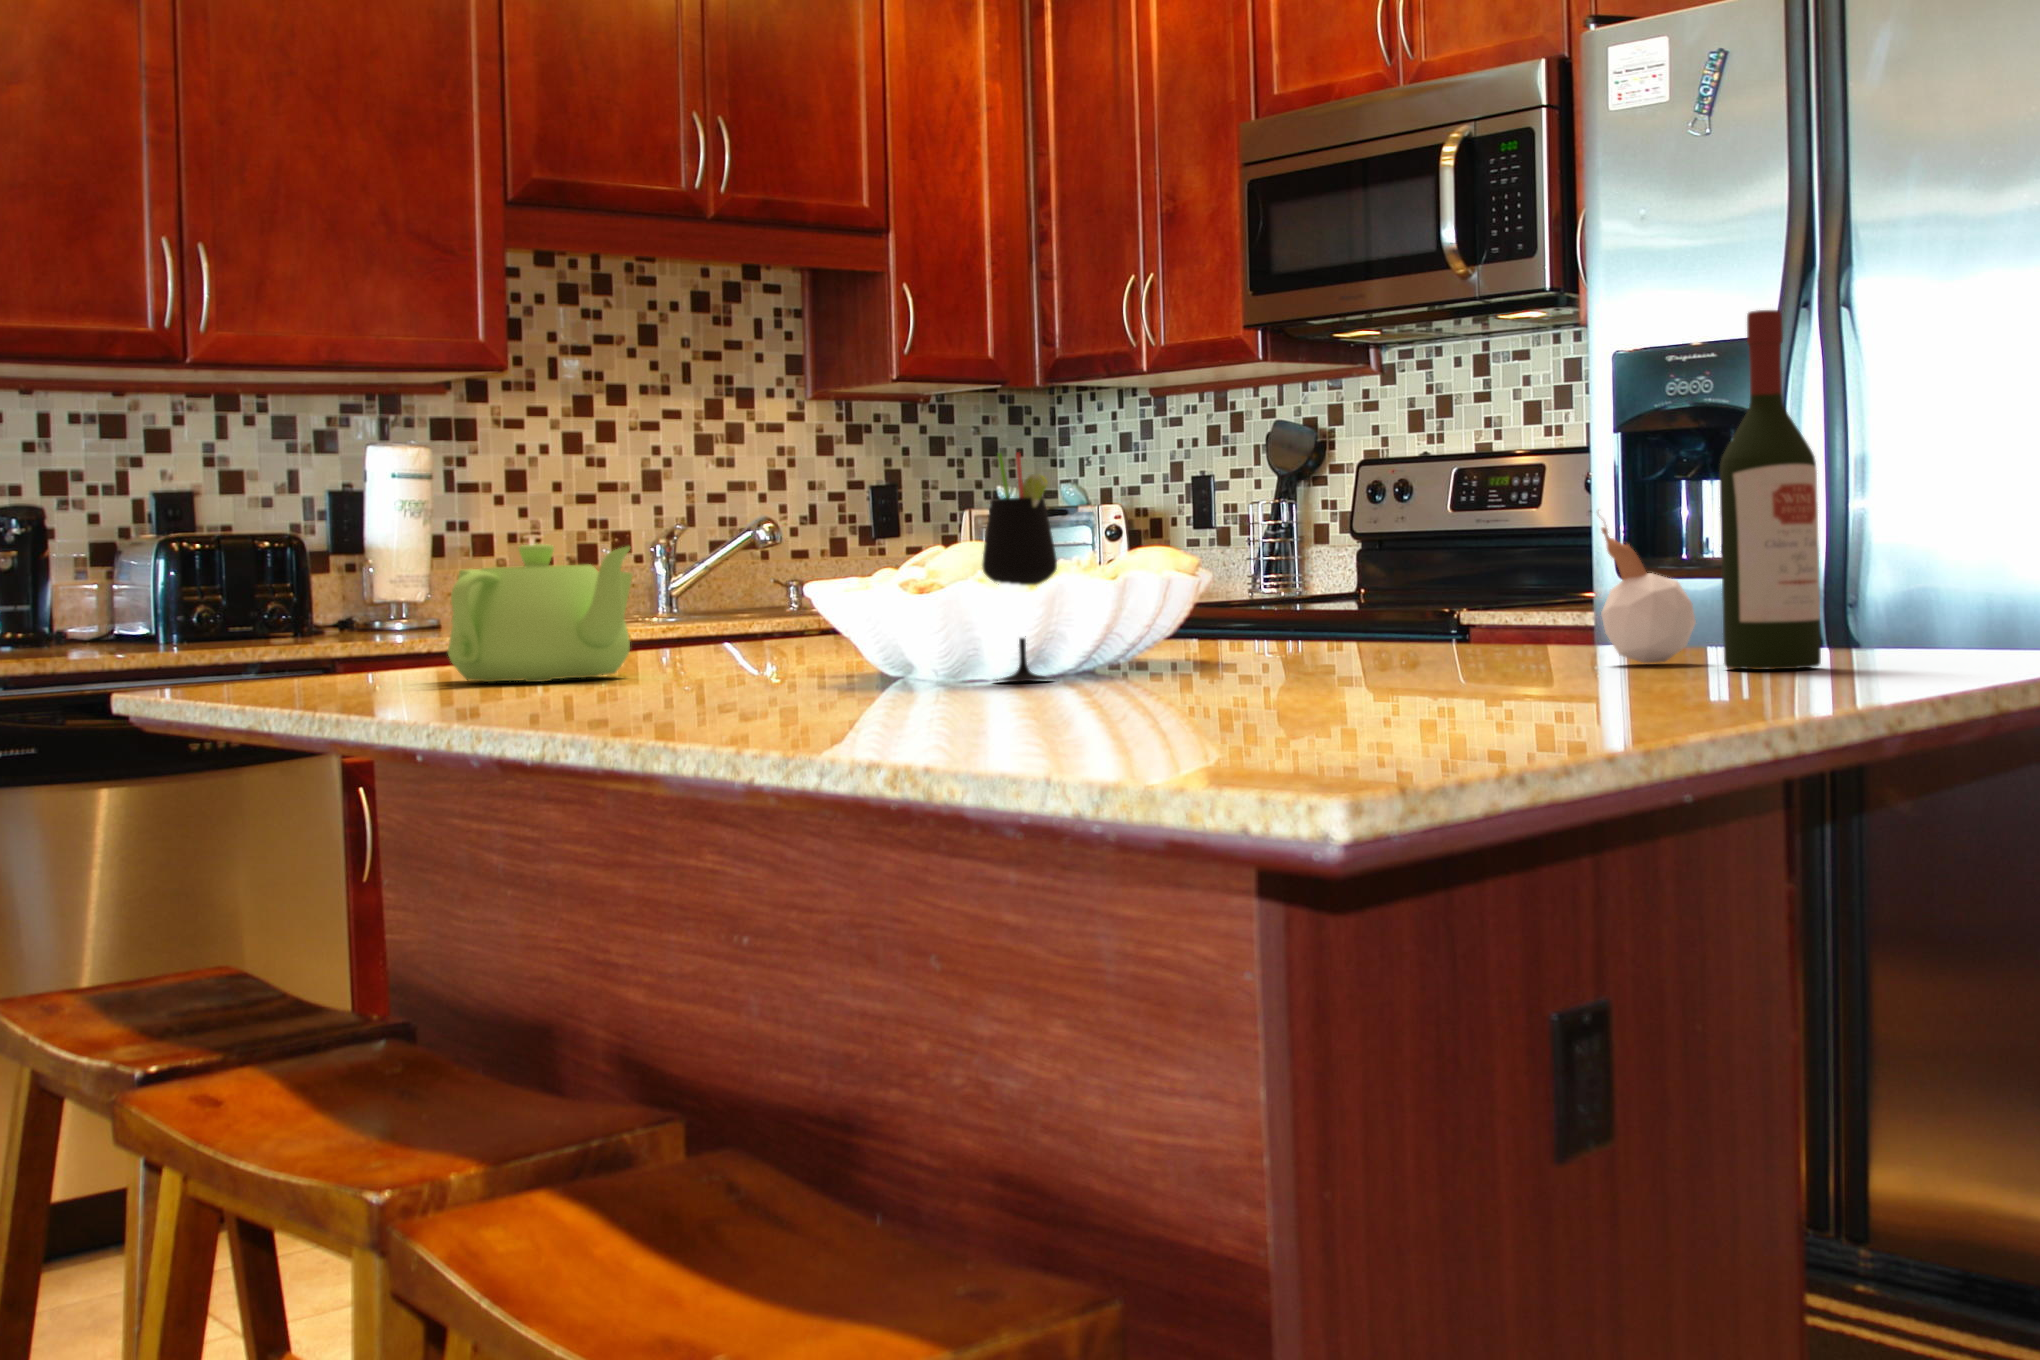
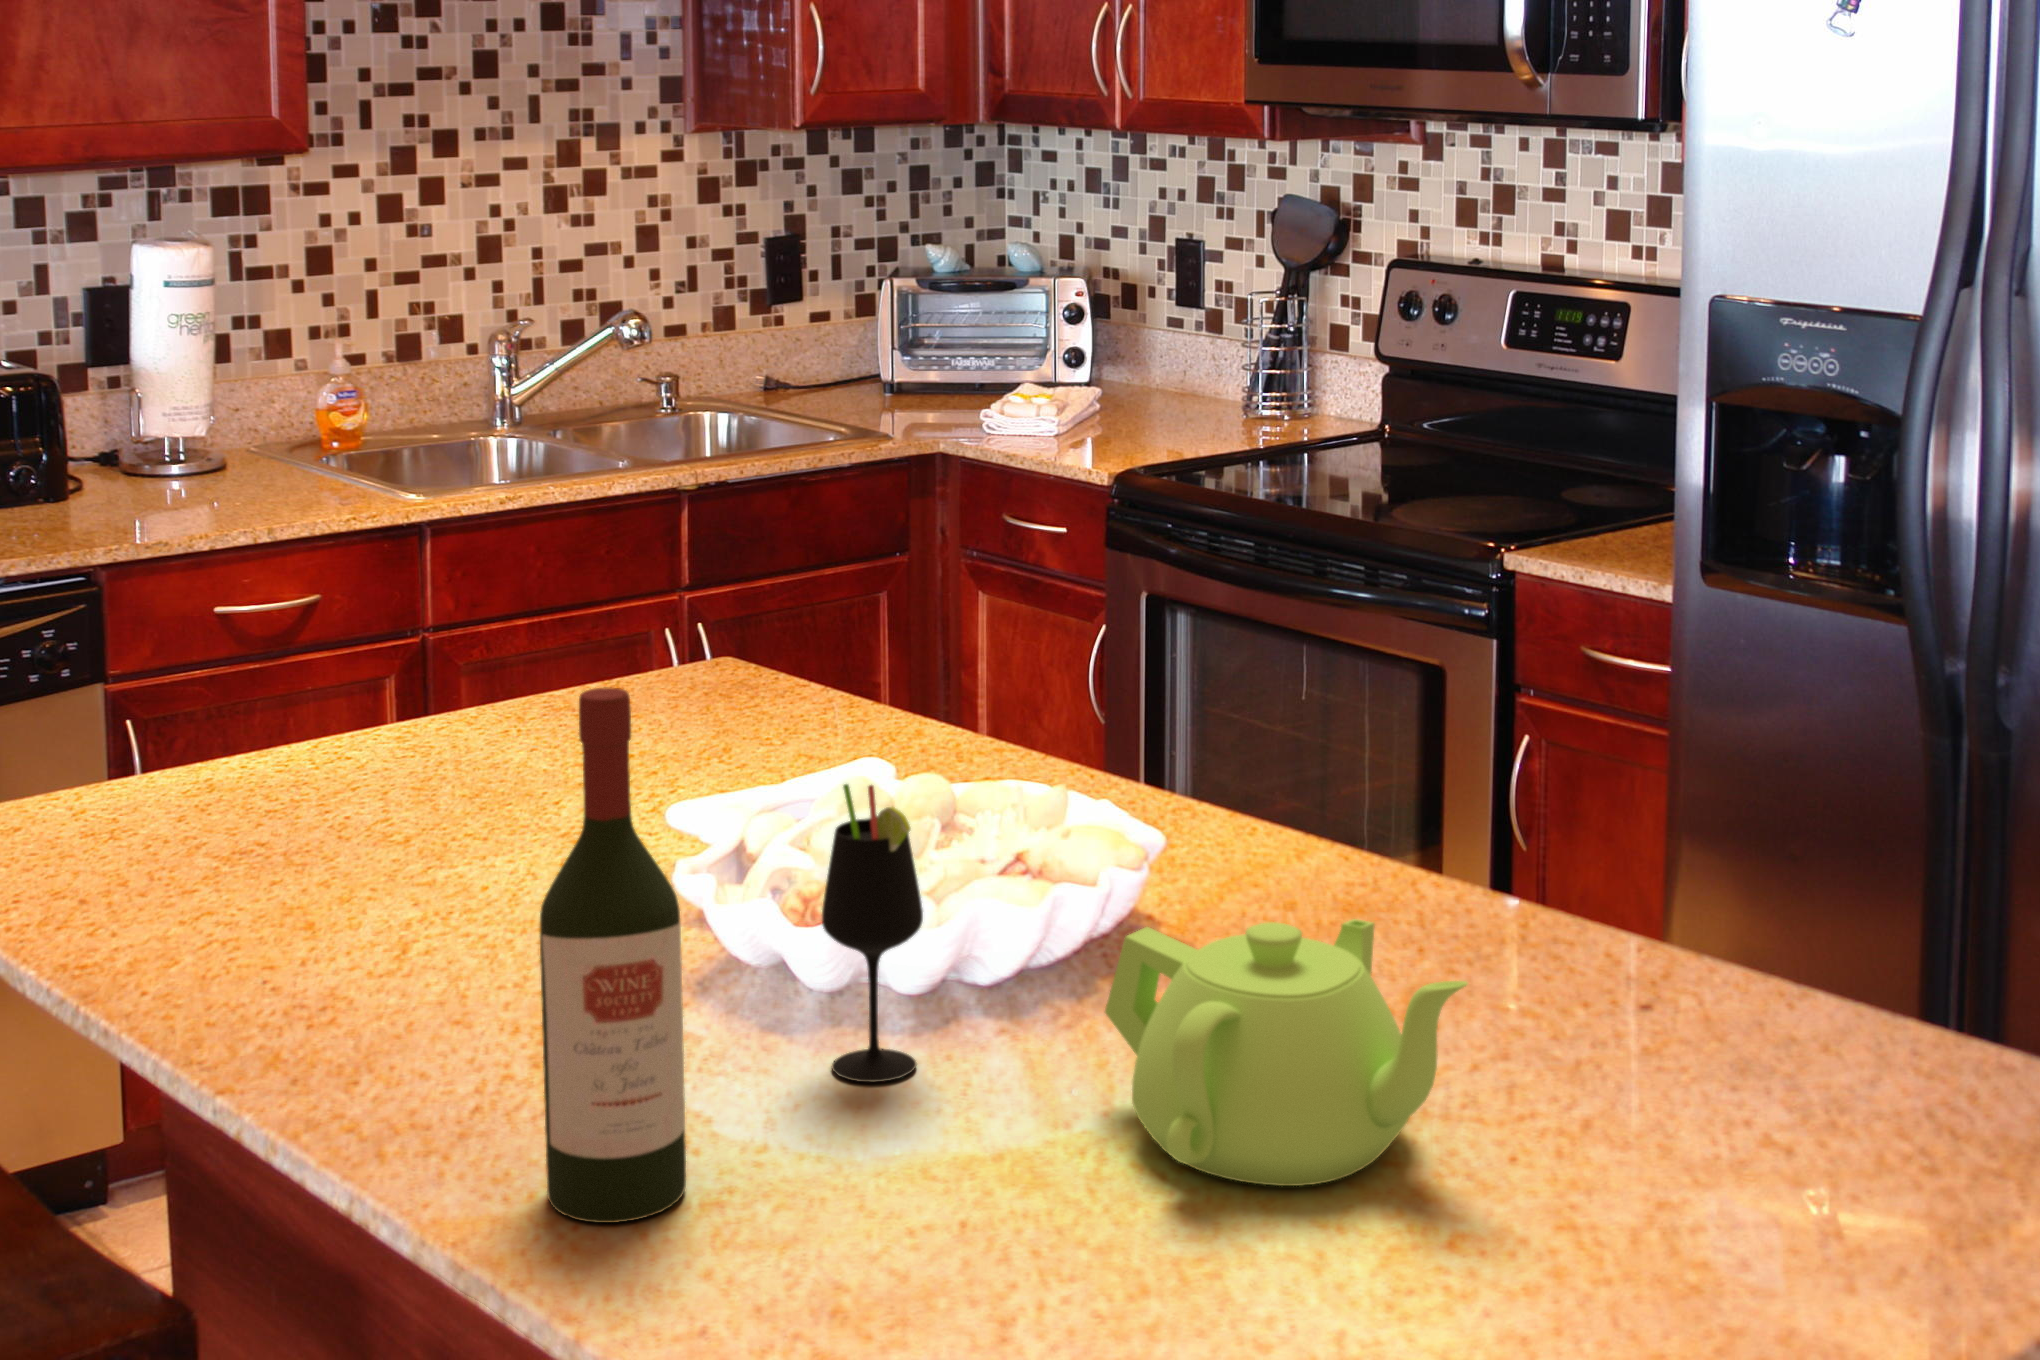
wine bottle: present [1720,310,1821,670] -> present [540,687,686,1223]
candle: present [1598,510,1696,663] -> none [1672,867,1806,1088]
teapot: present [448,544,632,682] -> present [1105,919,1468,1186]

